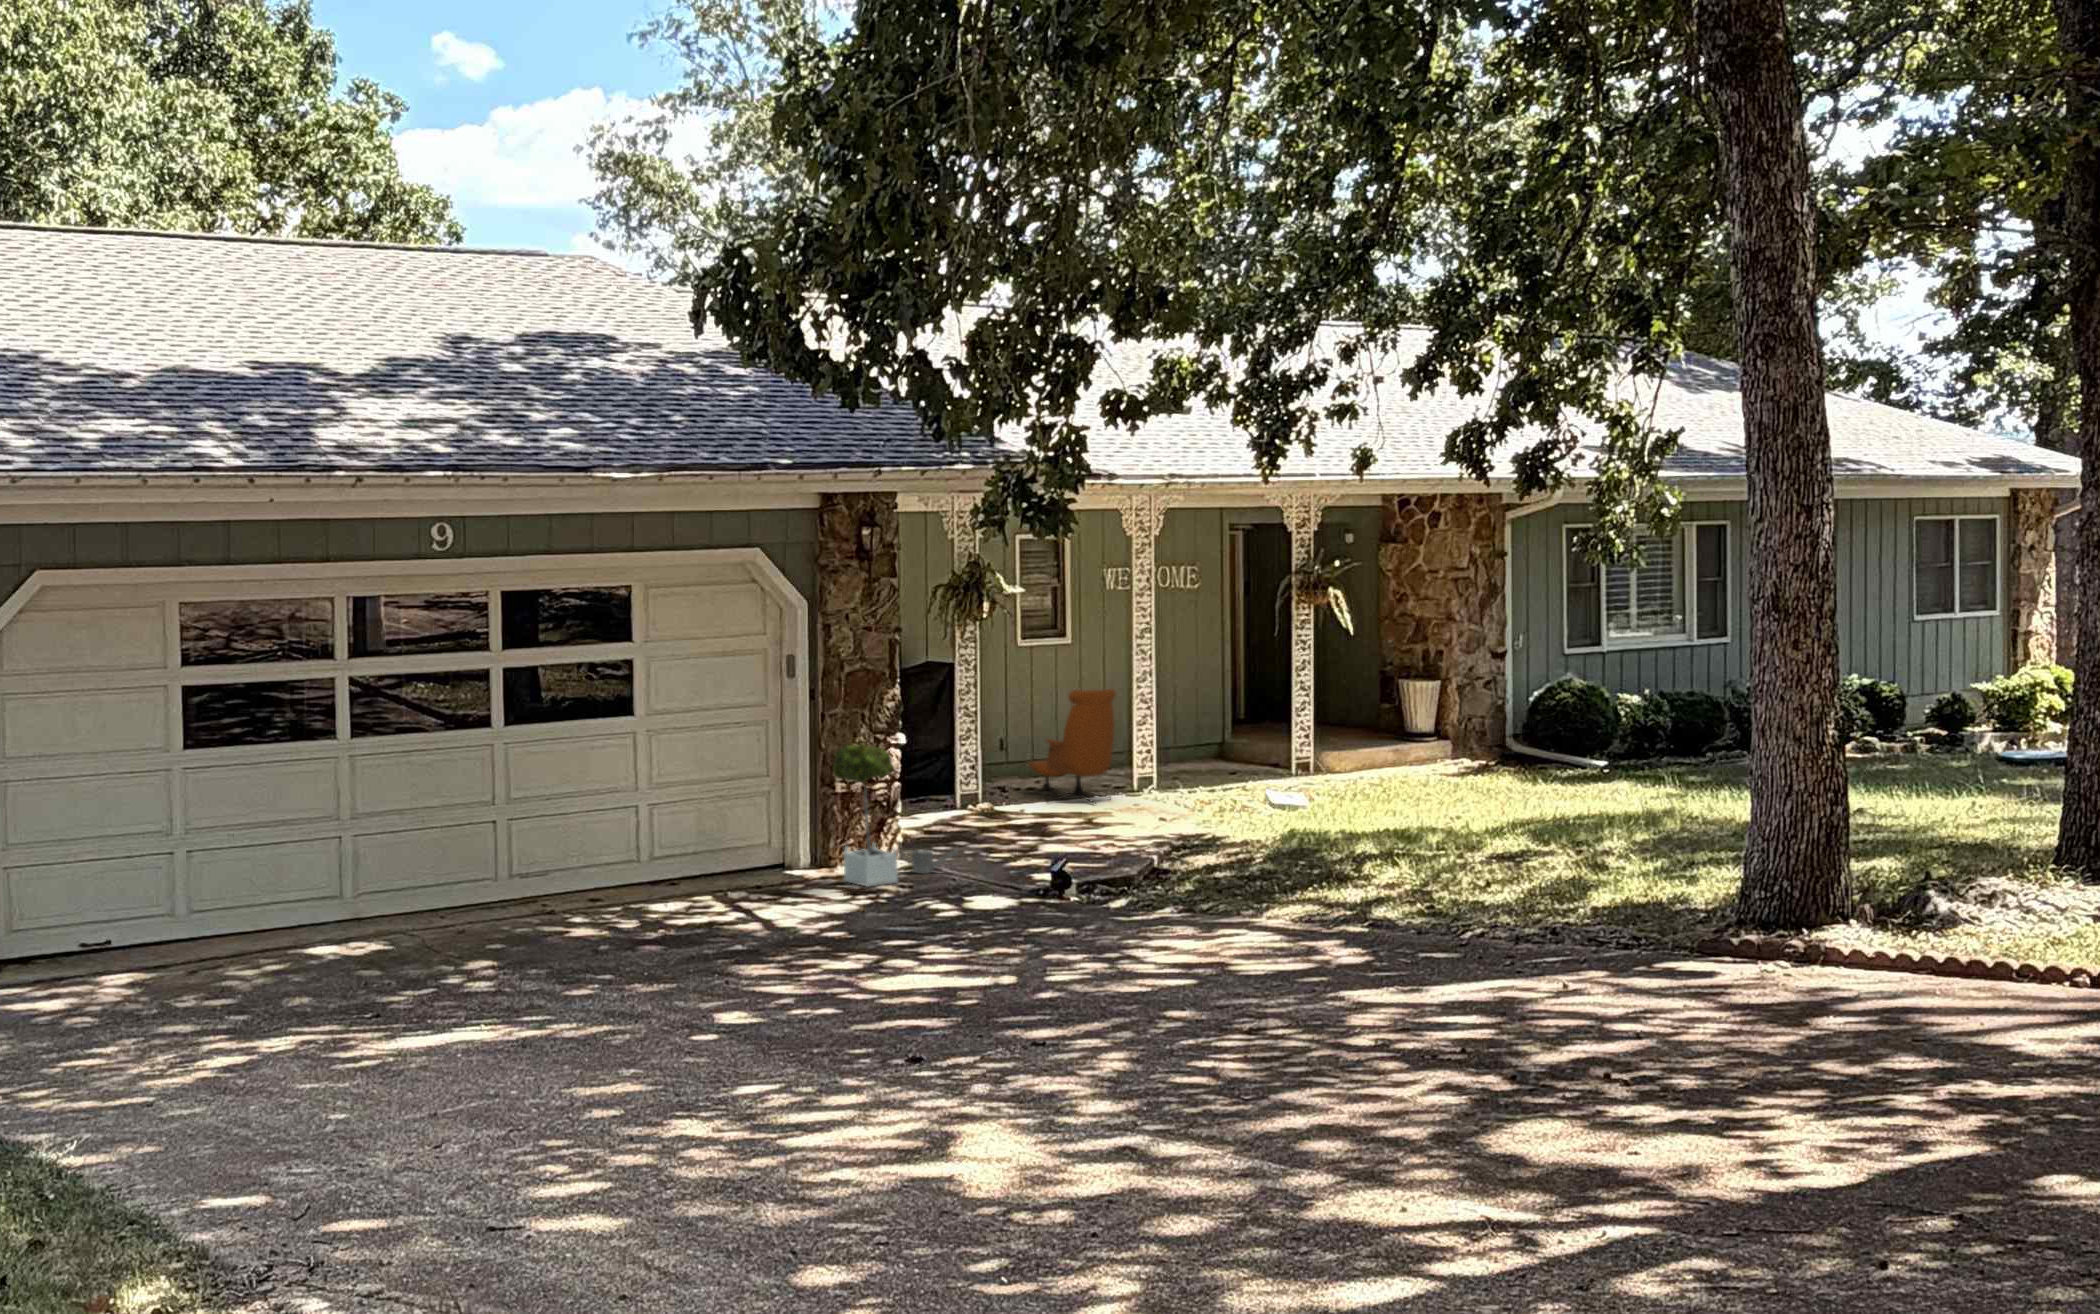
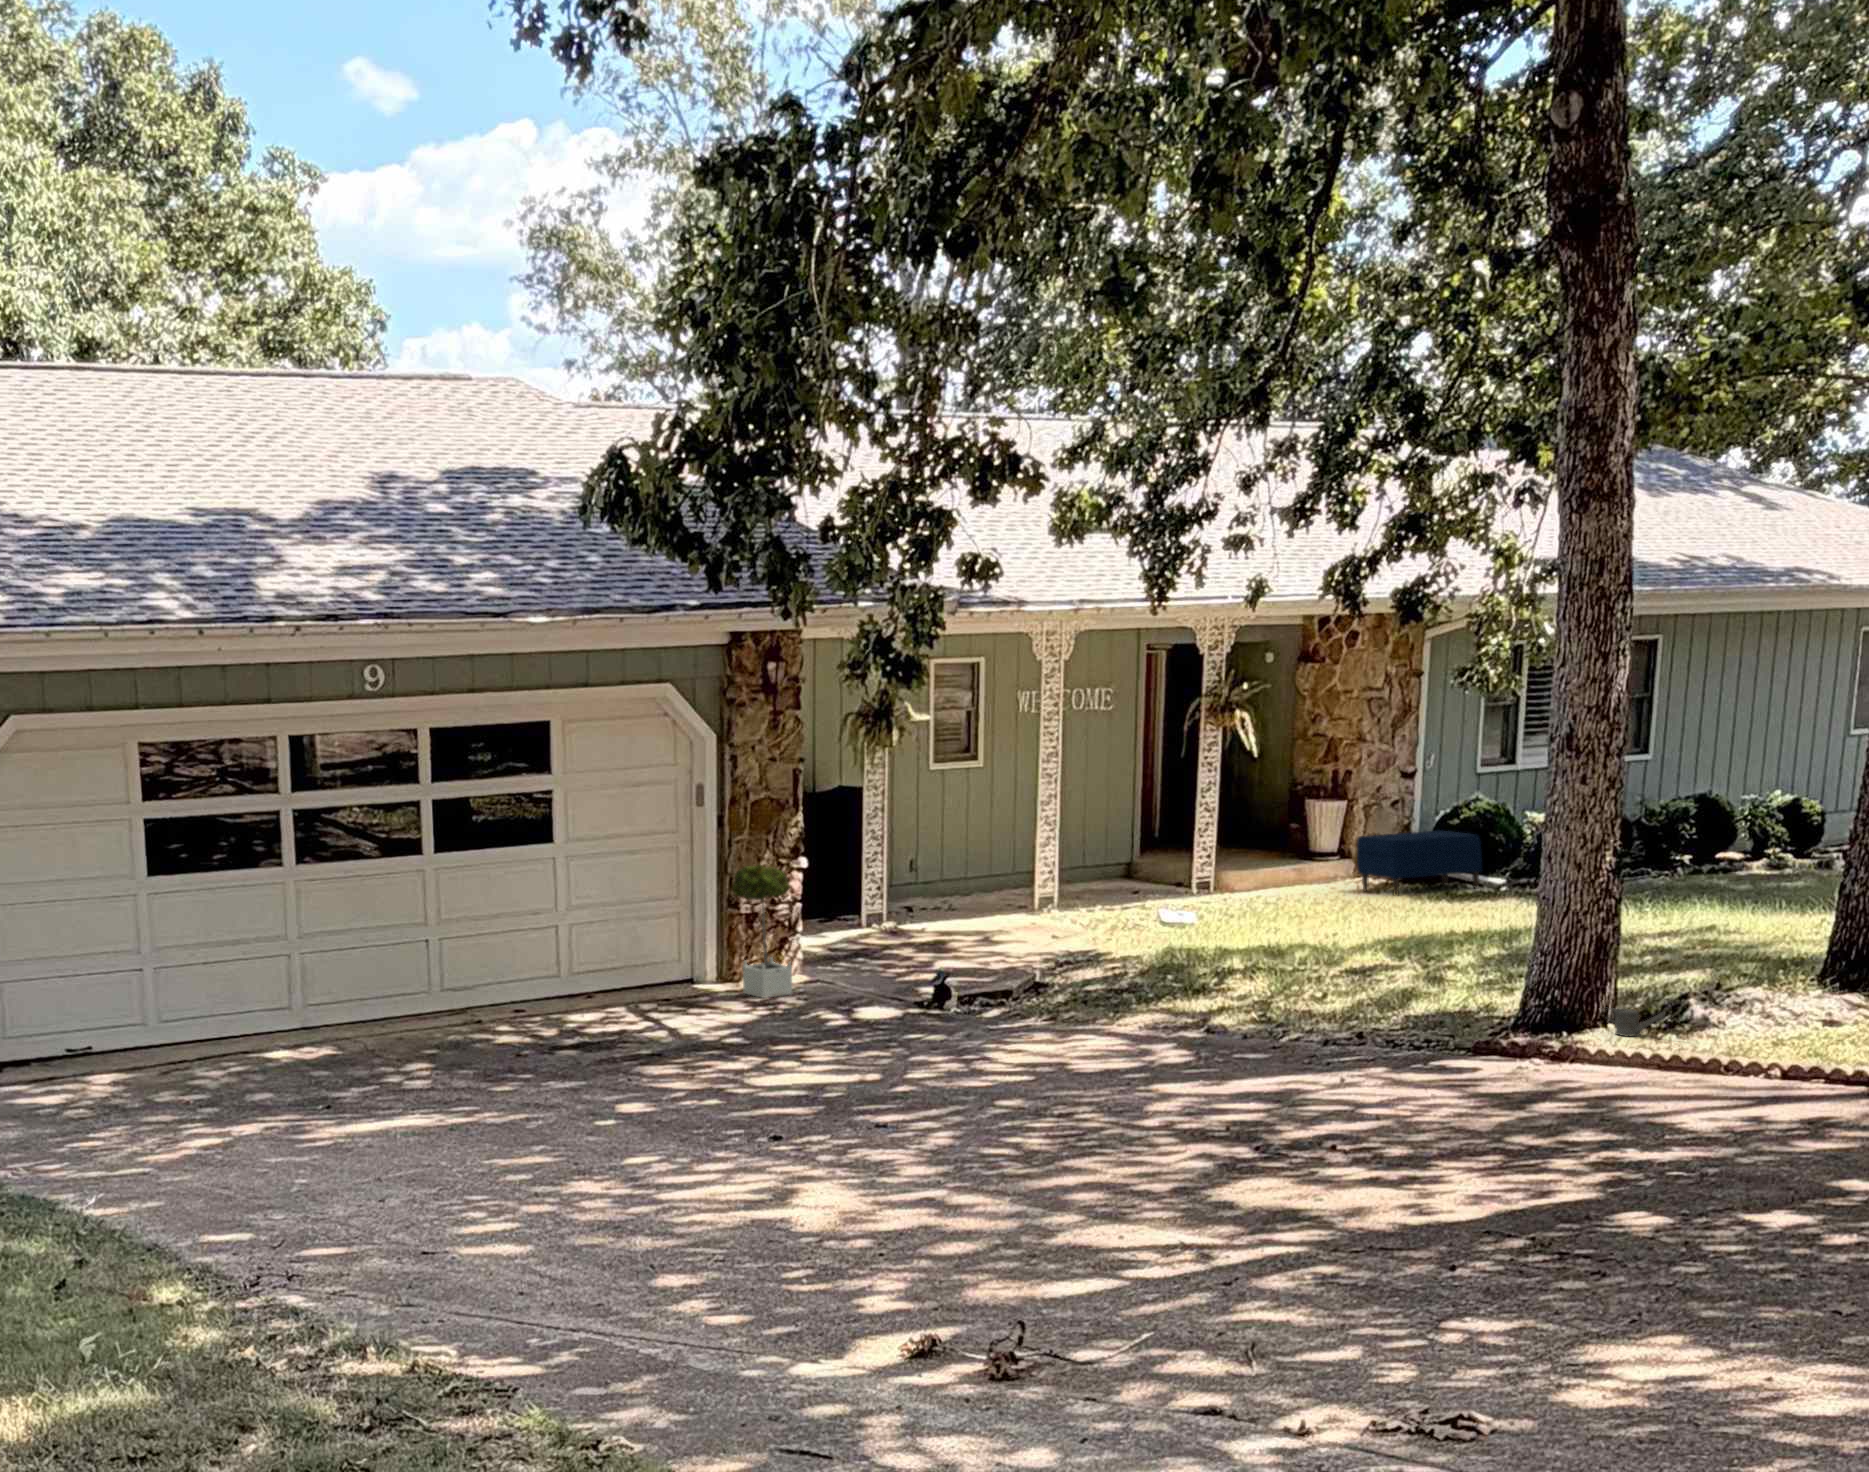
lounge chair: present [1029,689,1115,803] -> none [930,806,1016,920]
bench: none [1466,717,1599,784] -> present [1357,830,1482,896]
watering can: present [911,849,957,874] -> present [1606,1009,1665,1037]

